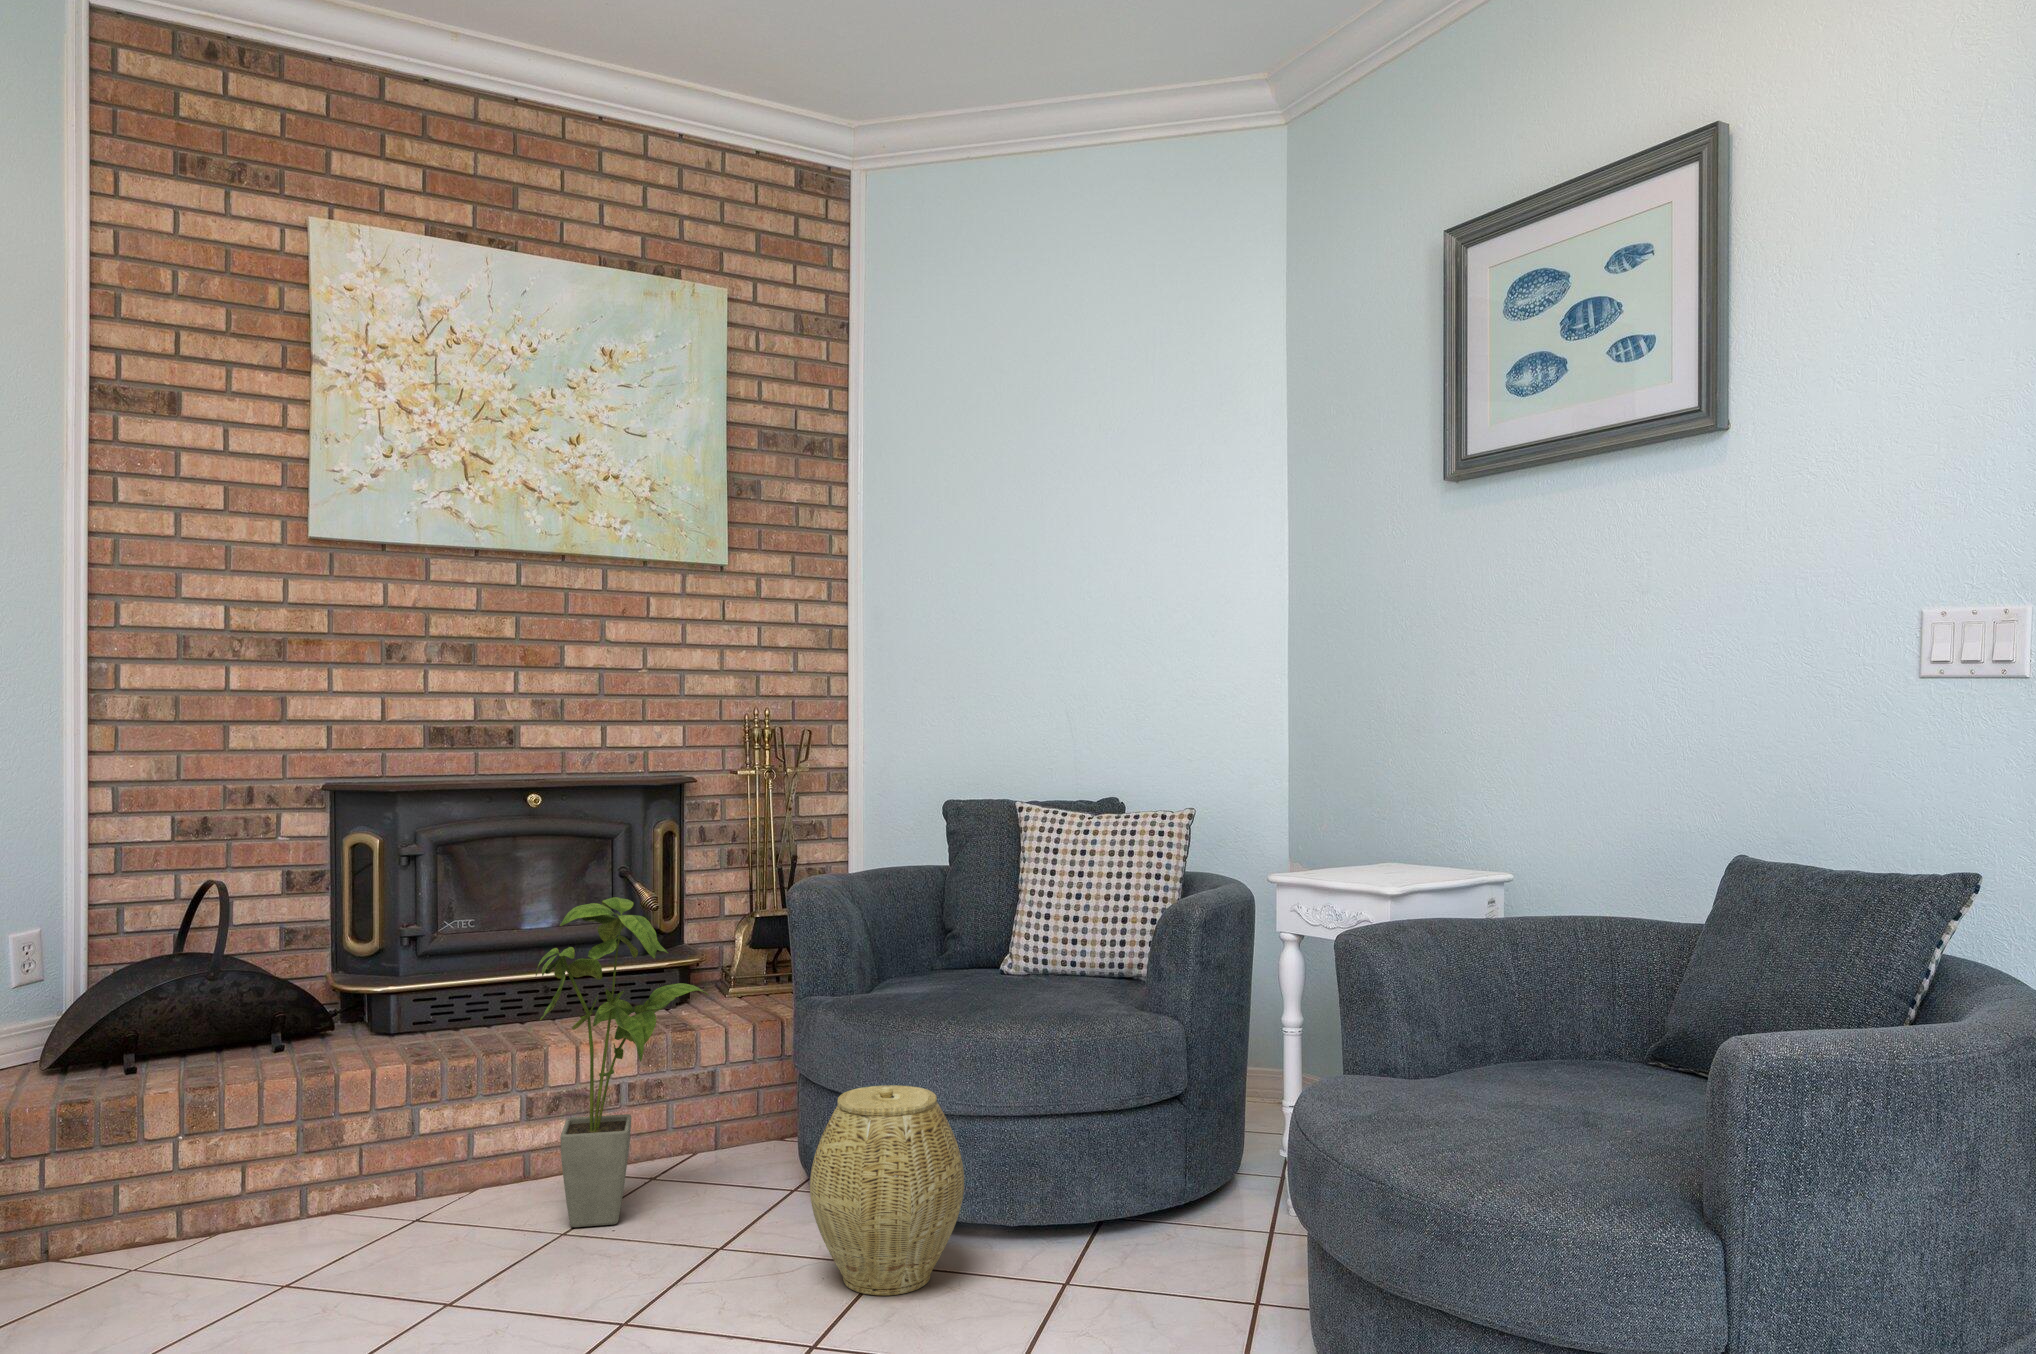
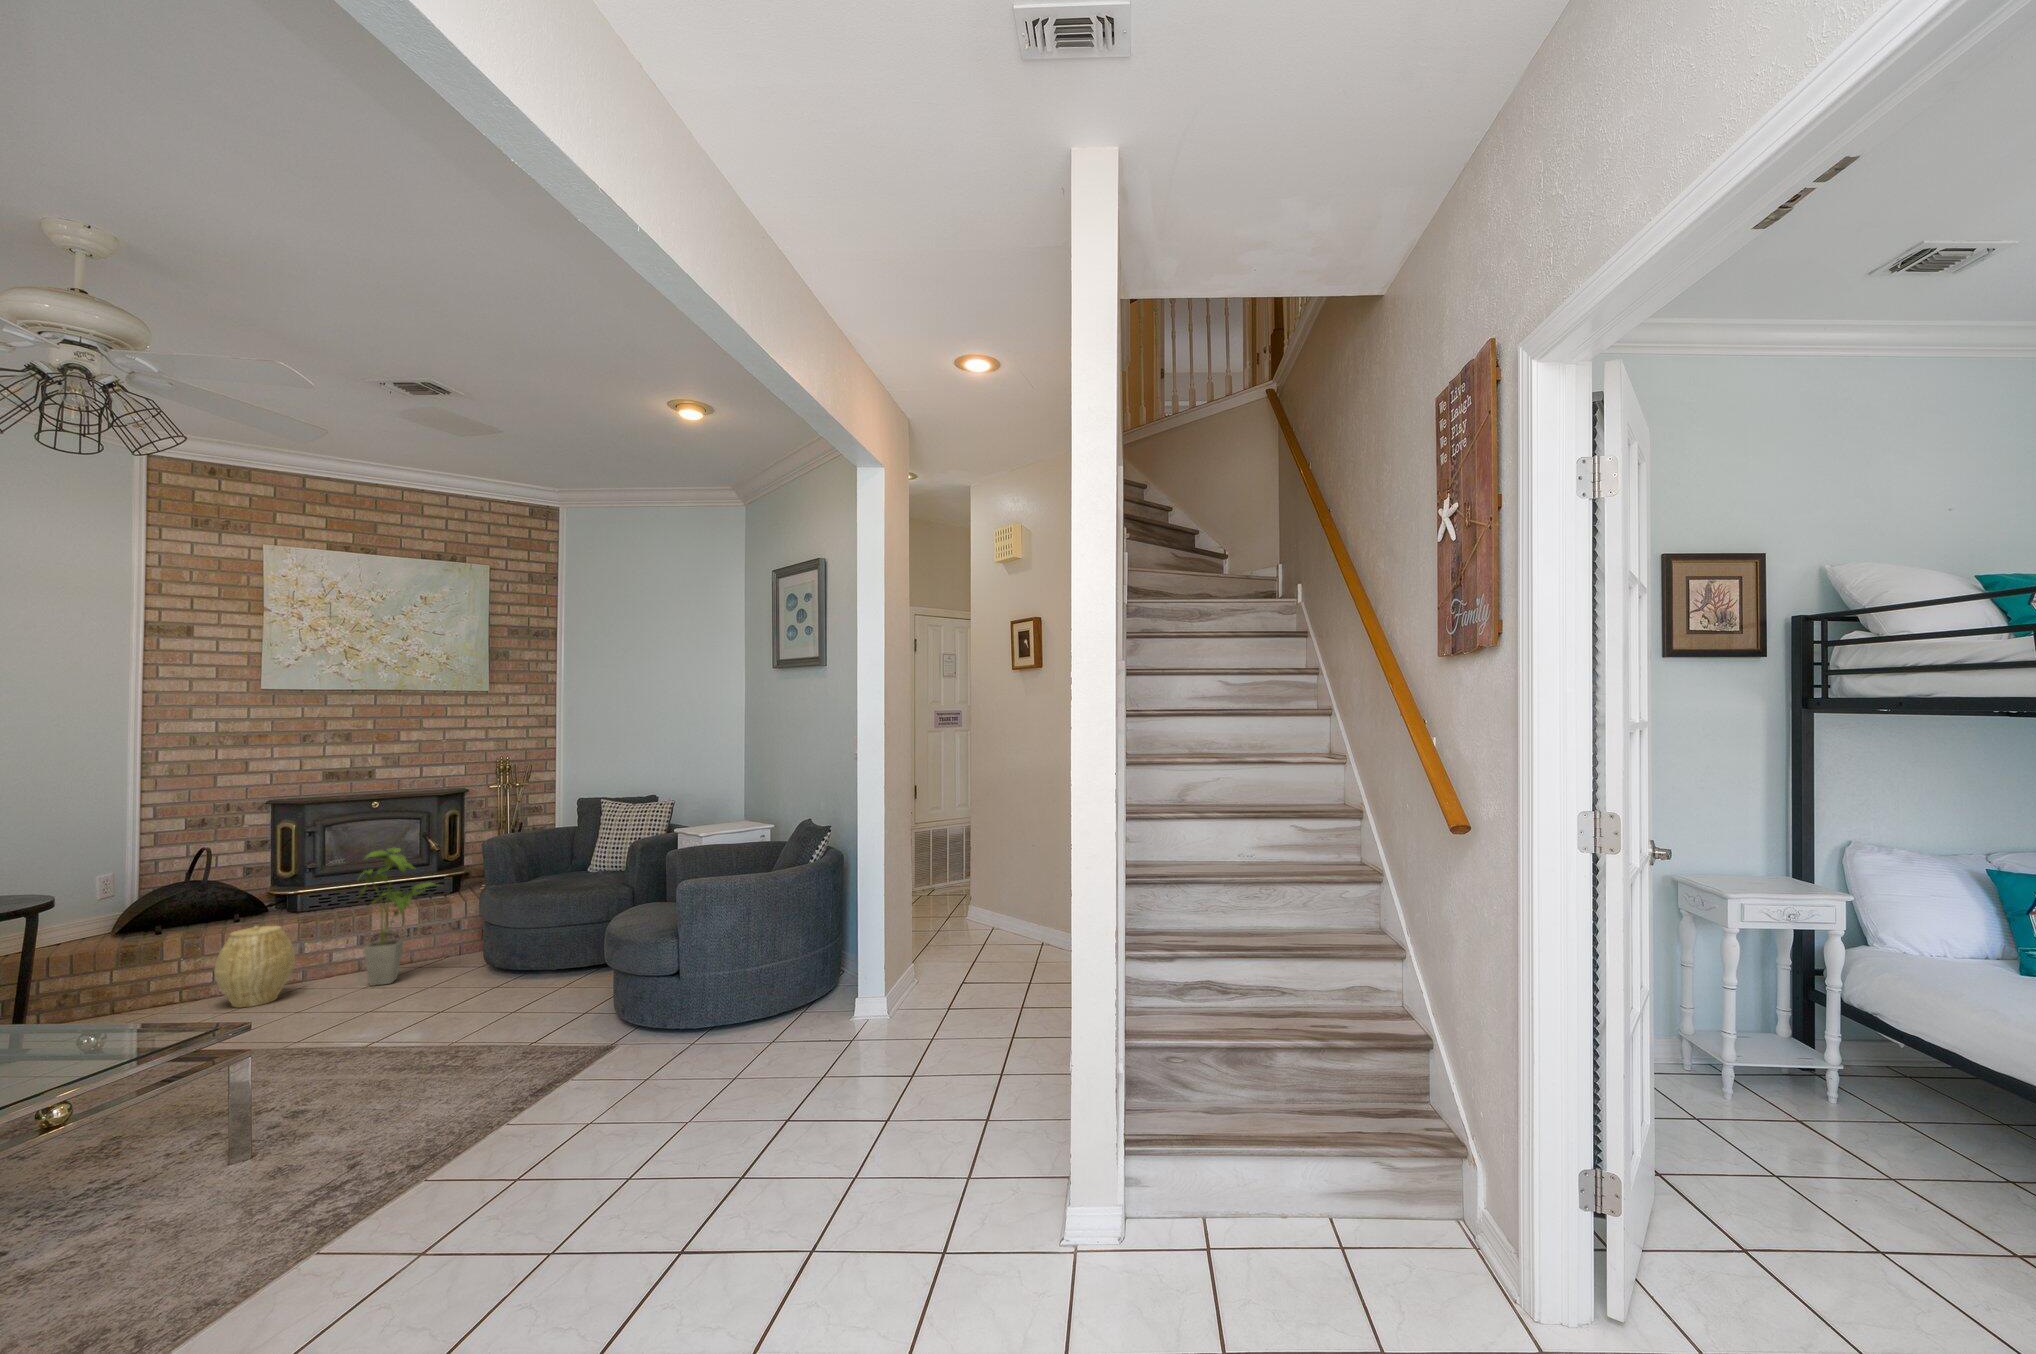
woven basket: present [810,1085,964,1296] -> present [214,926,295,1008]

